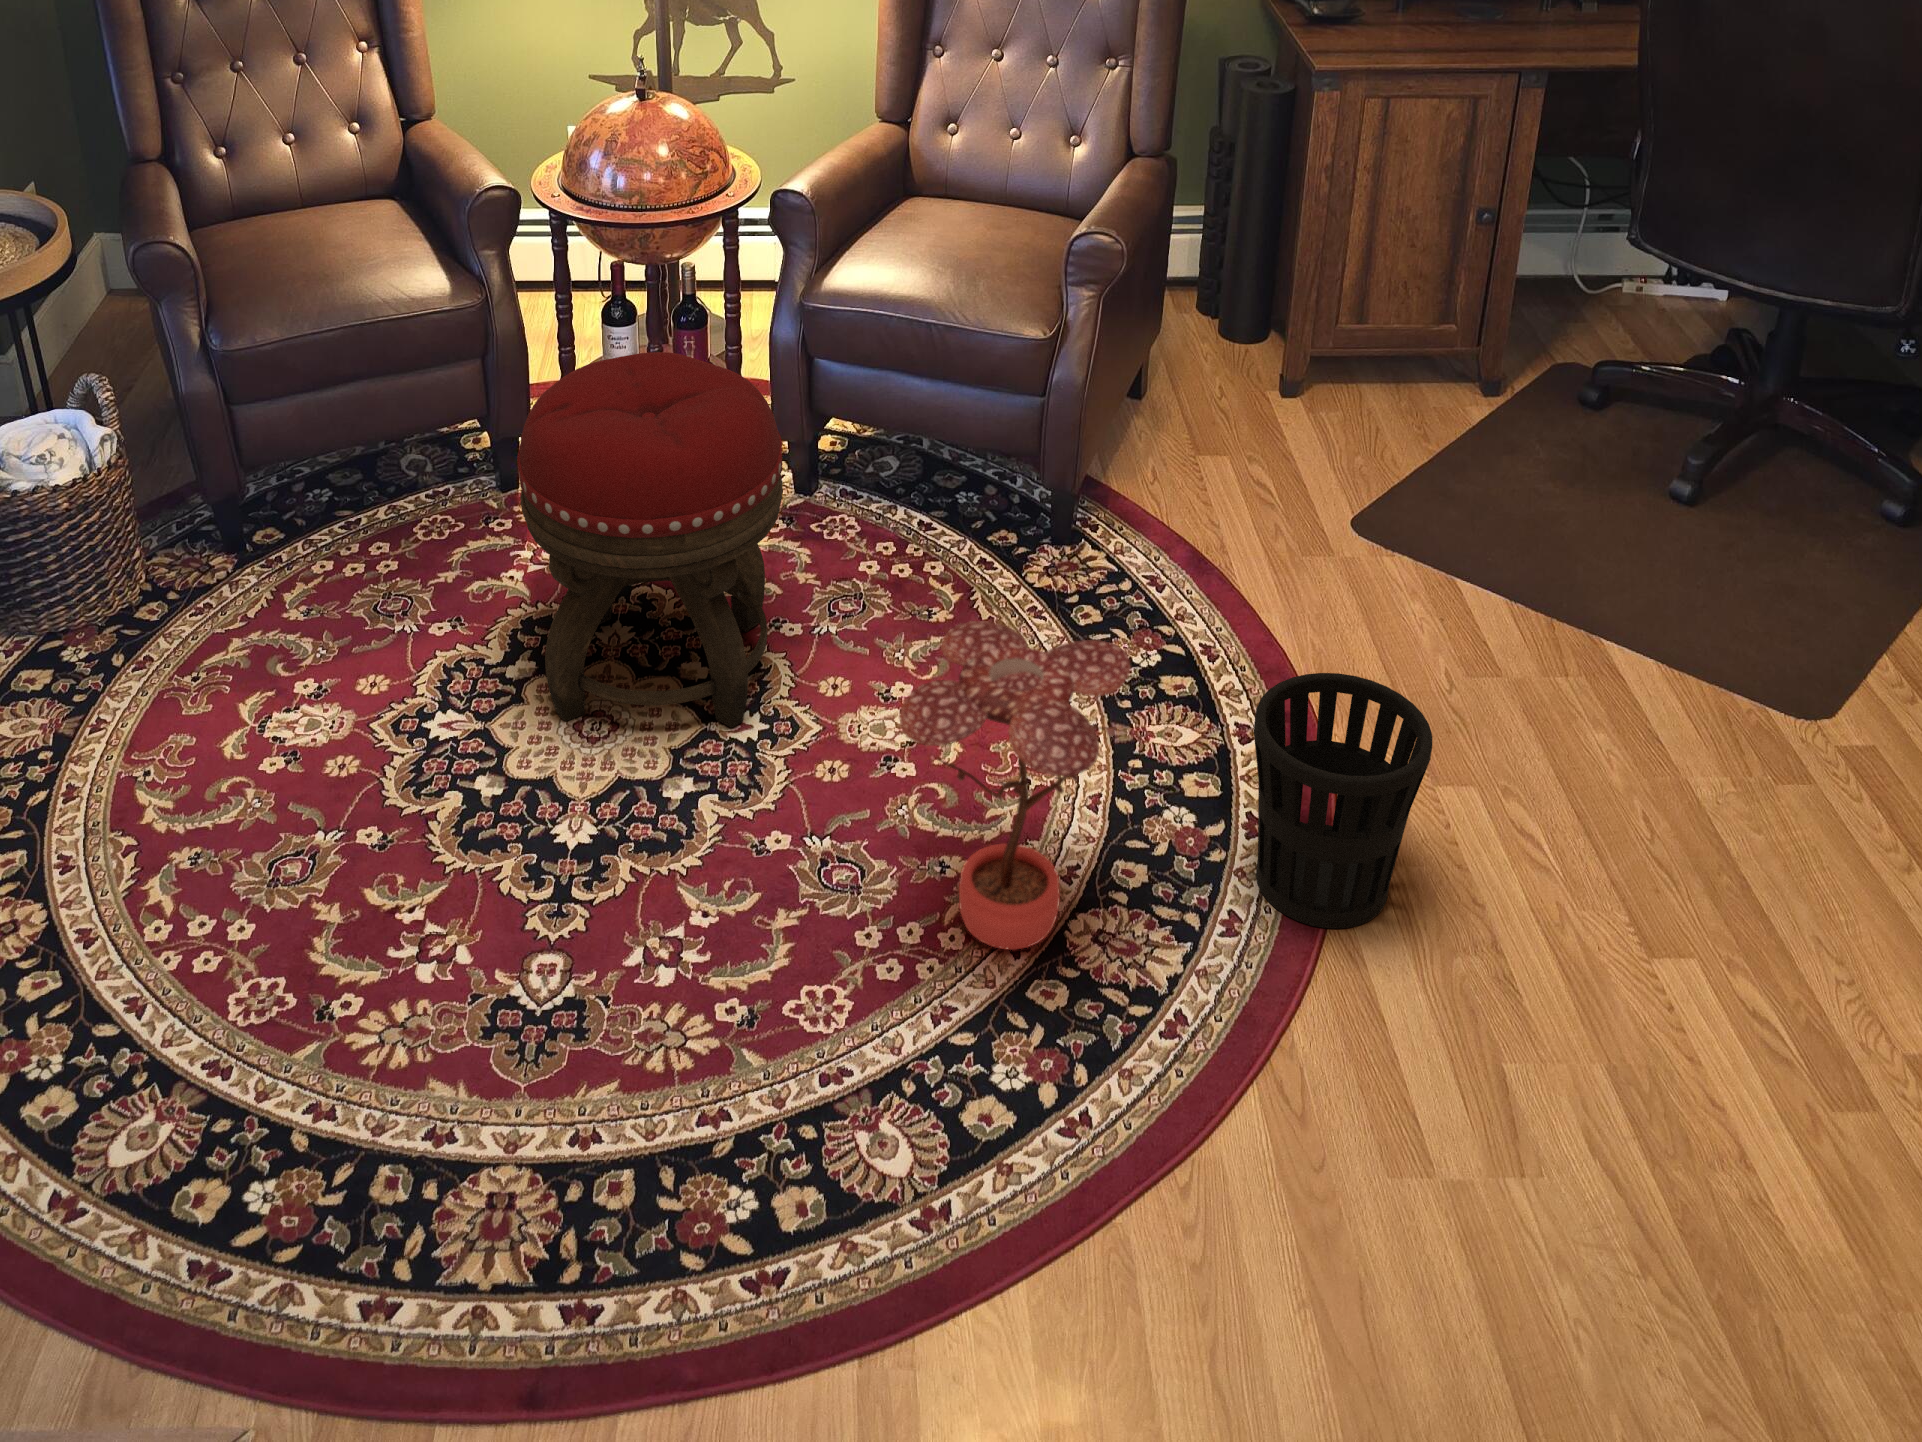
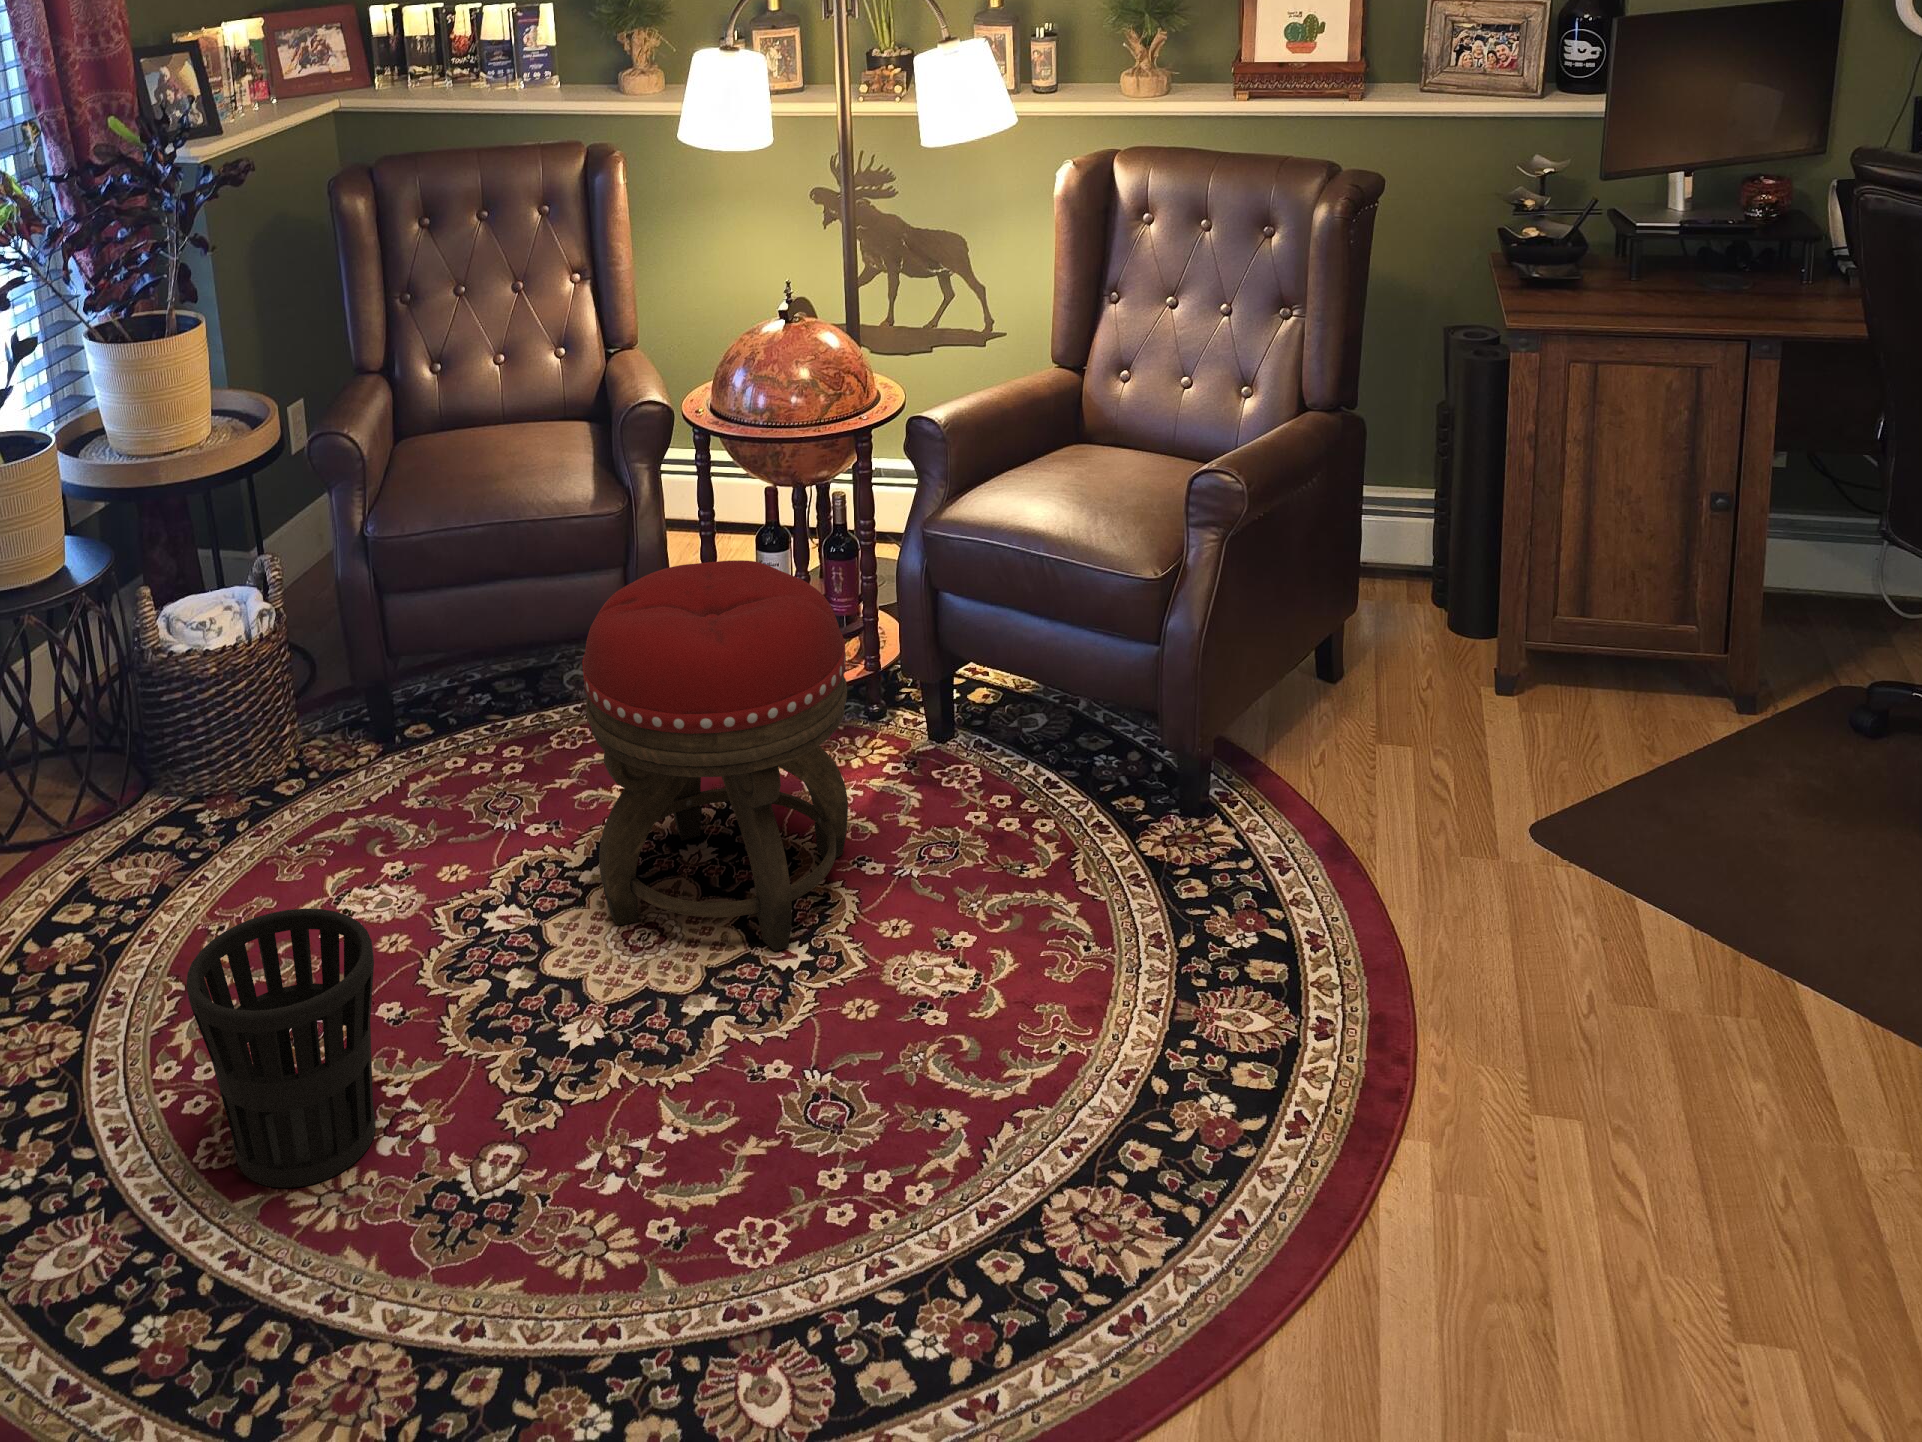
potted plant: present [899,621,1131,950] -> none [844,841,1108,1213]
wastebasket: present [1254,673,1432,929] -> present [187,908,376,1188]

